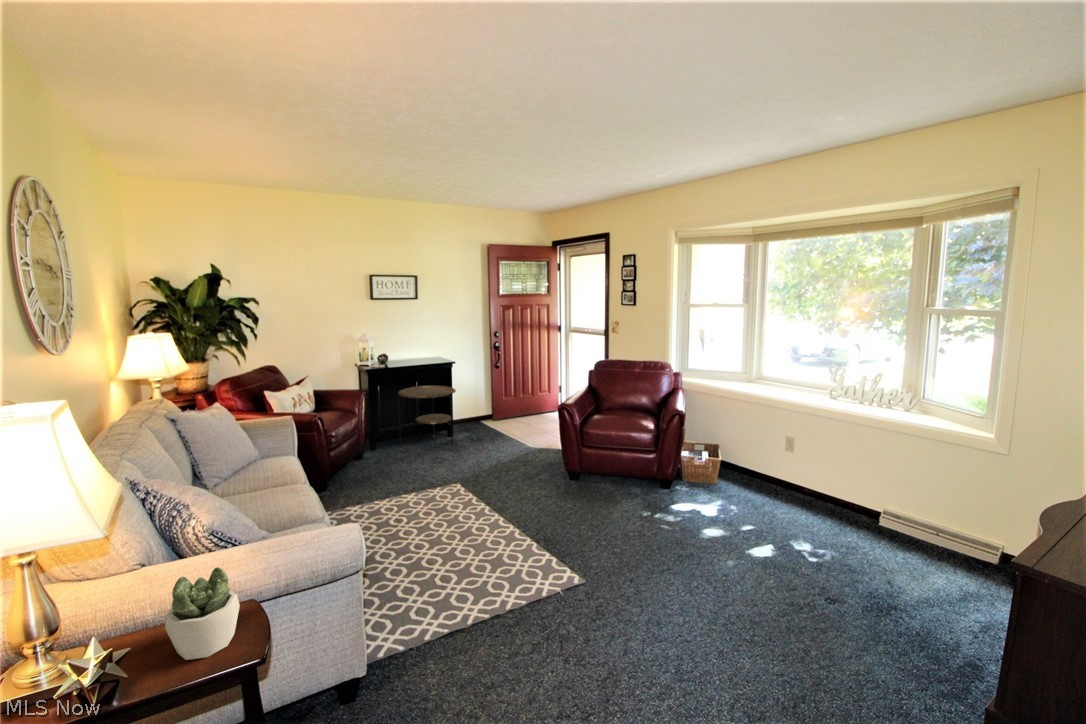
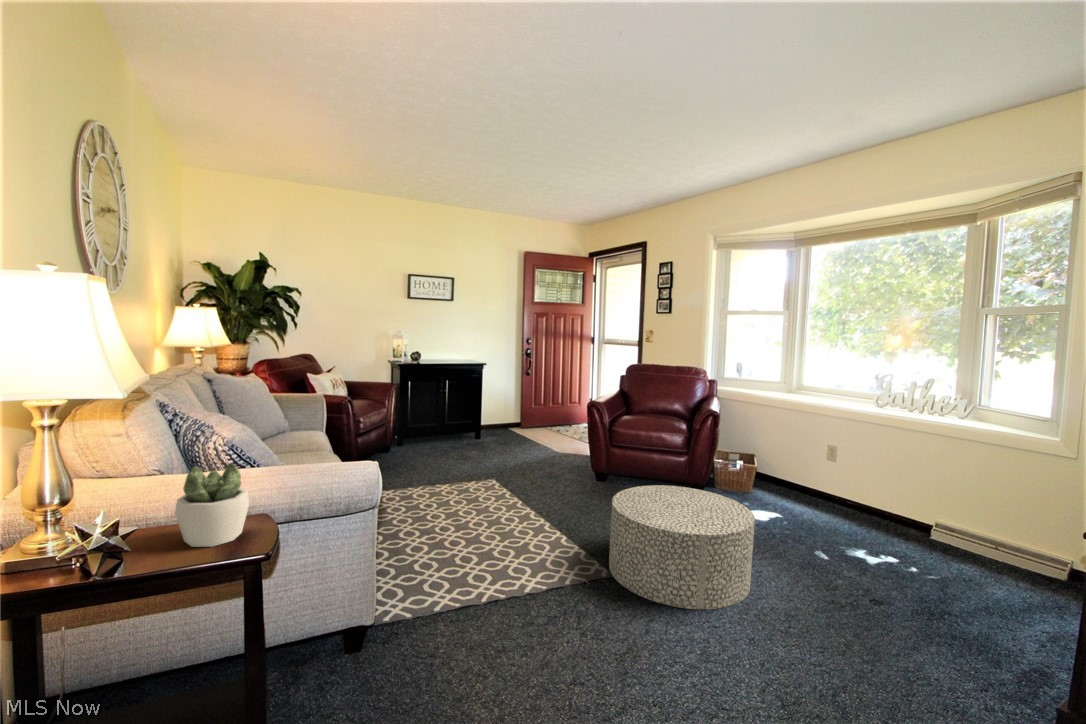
side table: present [398,385,456,451] -> none [425,385,484,451]
ottoman: none [587,496,721,623] -> present [609,485,755,609]

